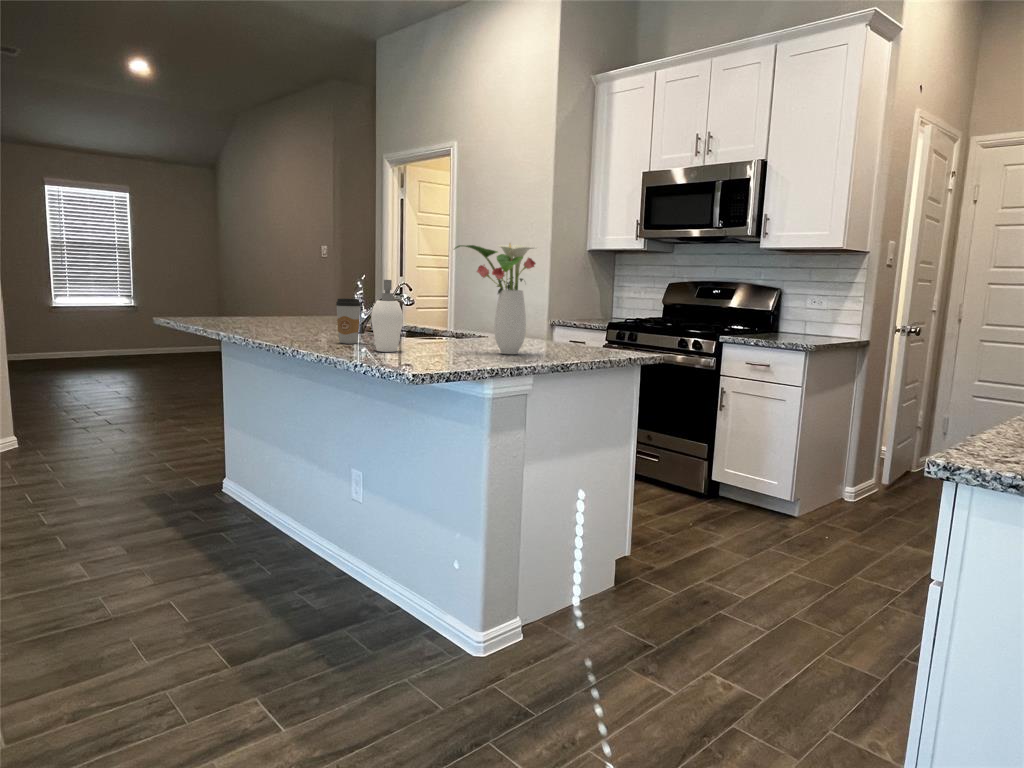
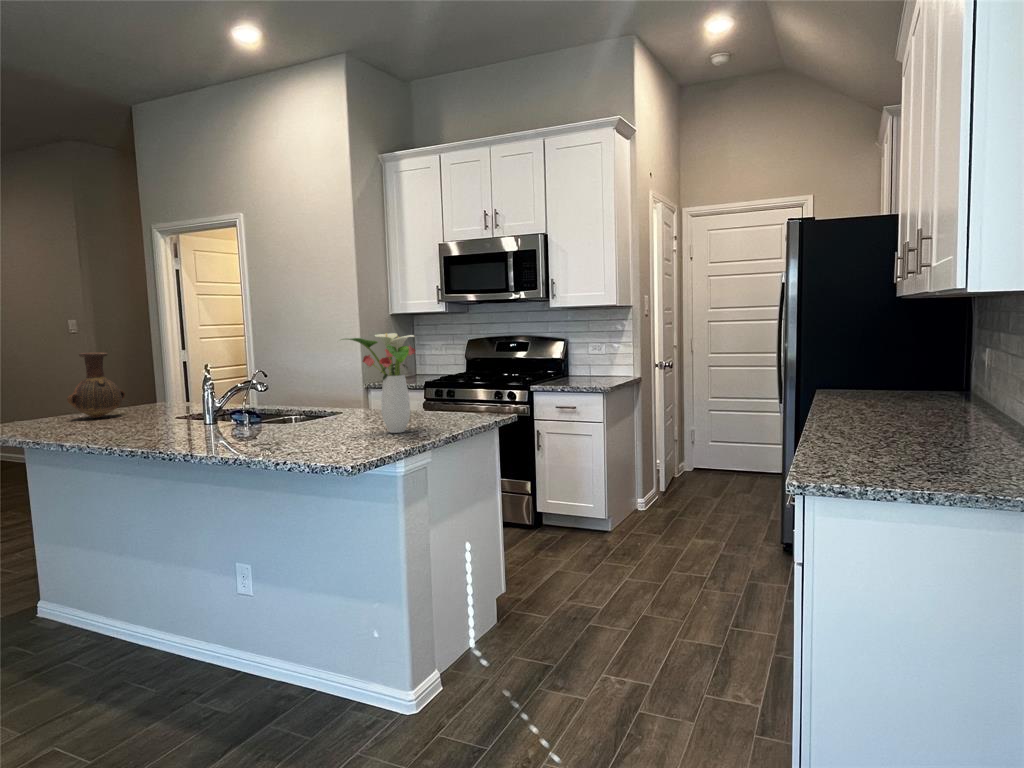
vase: none [260,259,311,320] -> present [67,353,125,418]
soap dispenser: present [371,280,403,352] -> none [265,377,297,446]
coffee cup: present [336,298,361,344] -> none [212,396,238,441]

